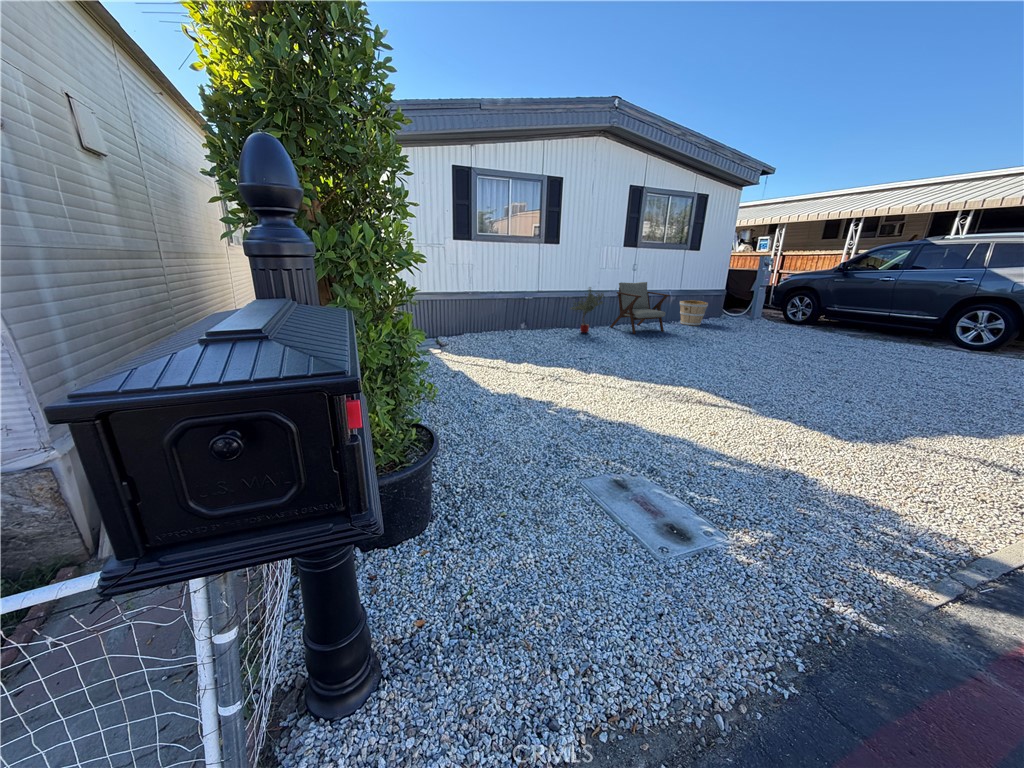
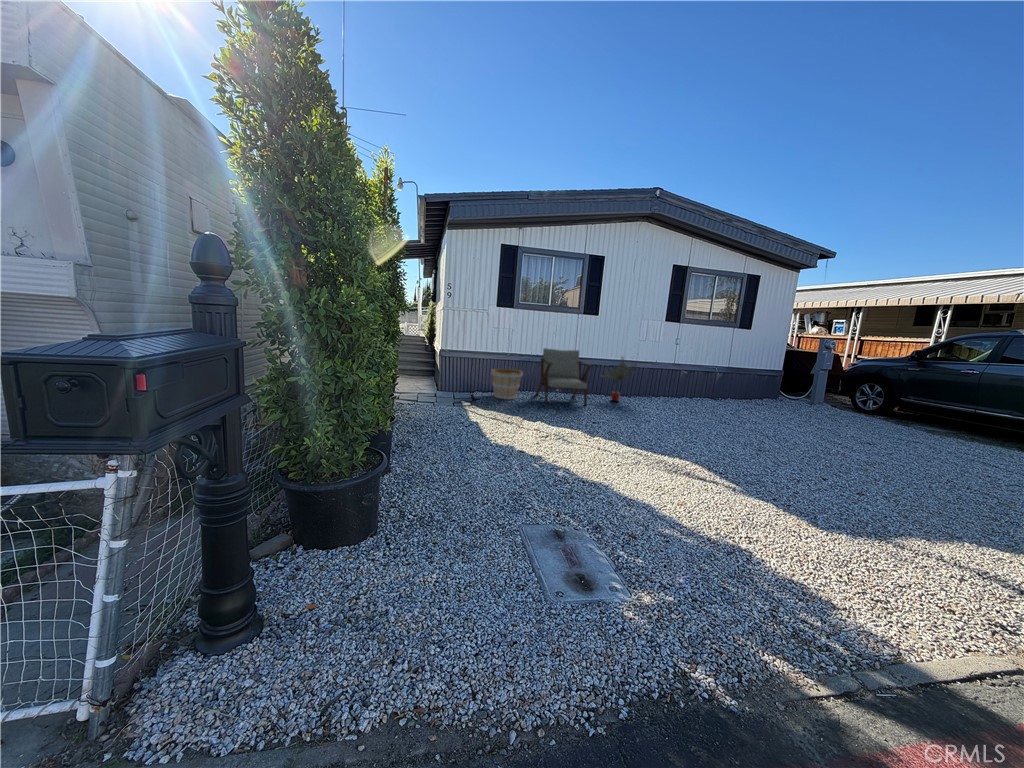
lounge chair: present [610,282,670,334] -> present [536,348,592,405]
wooden bucket: present [680,300,708,326] -> present [491,369,523,400]

